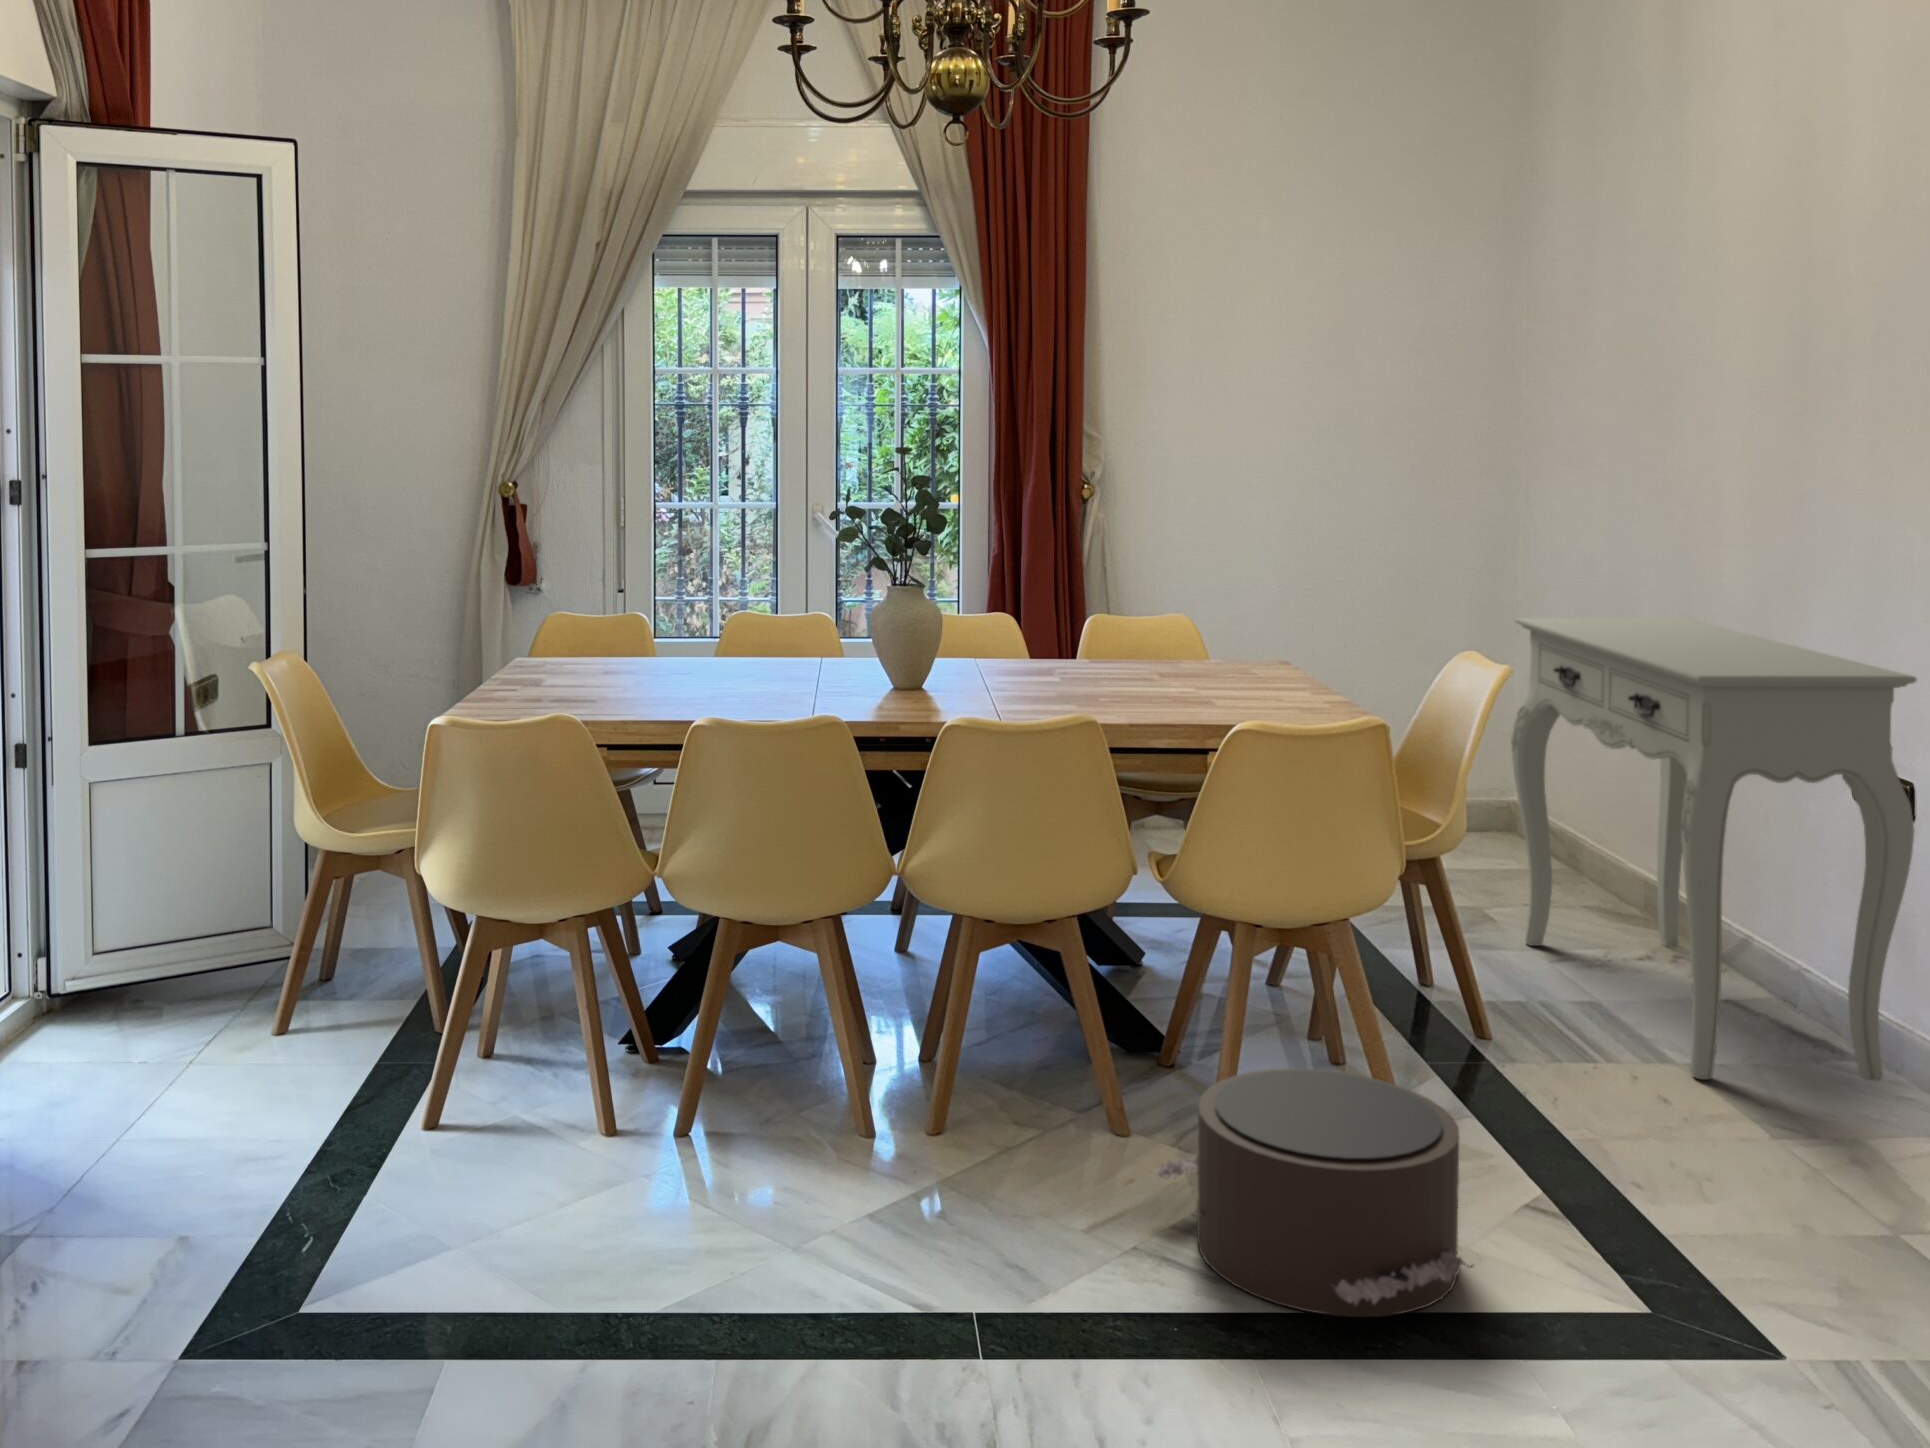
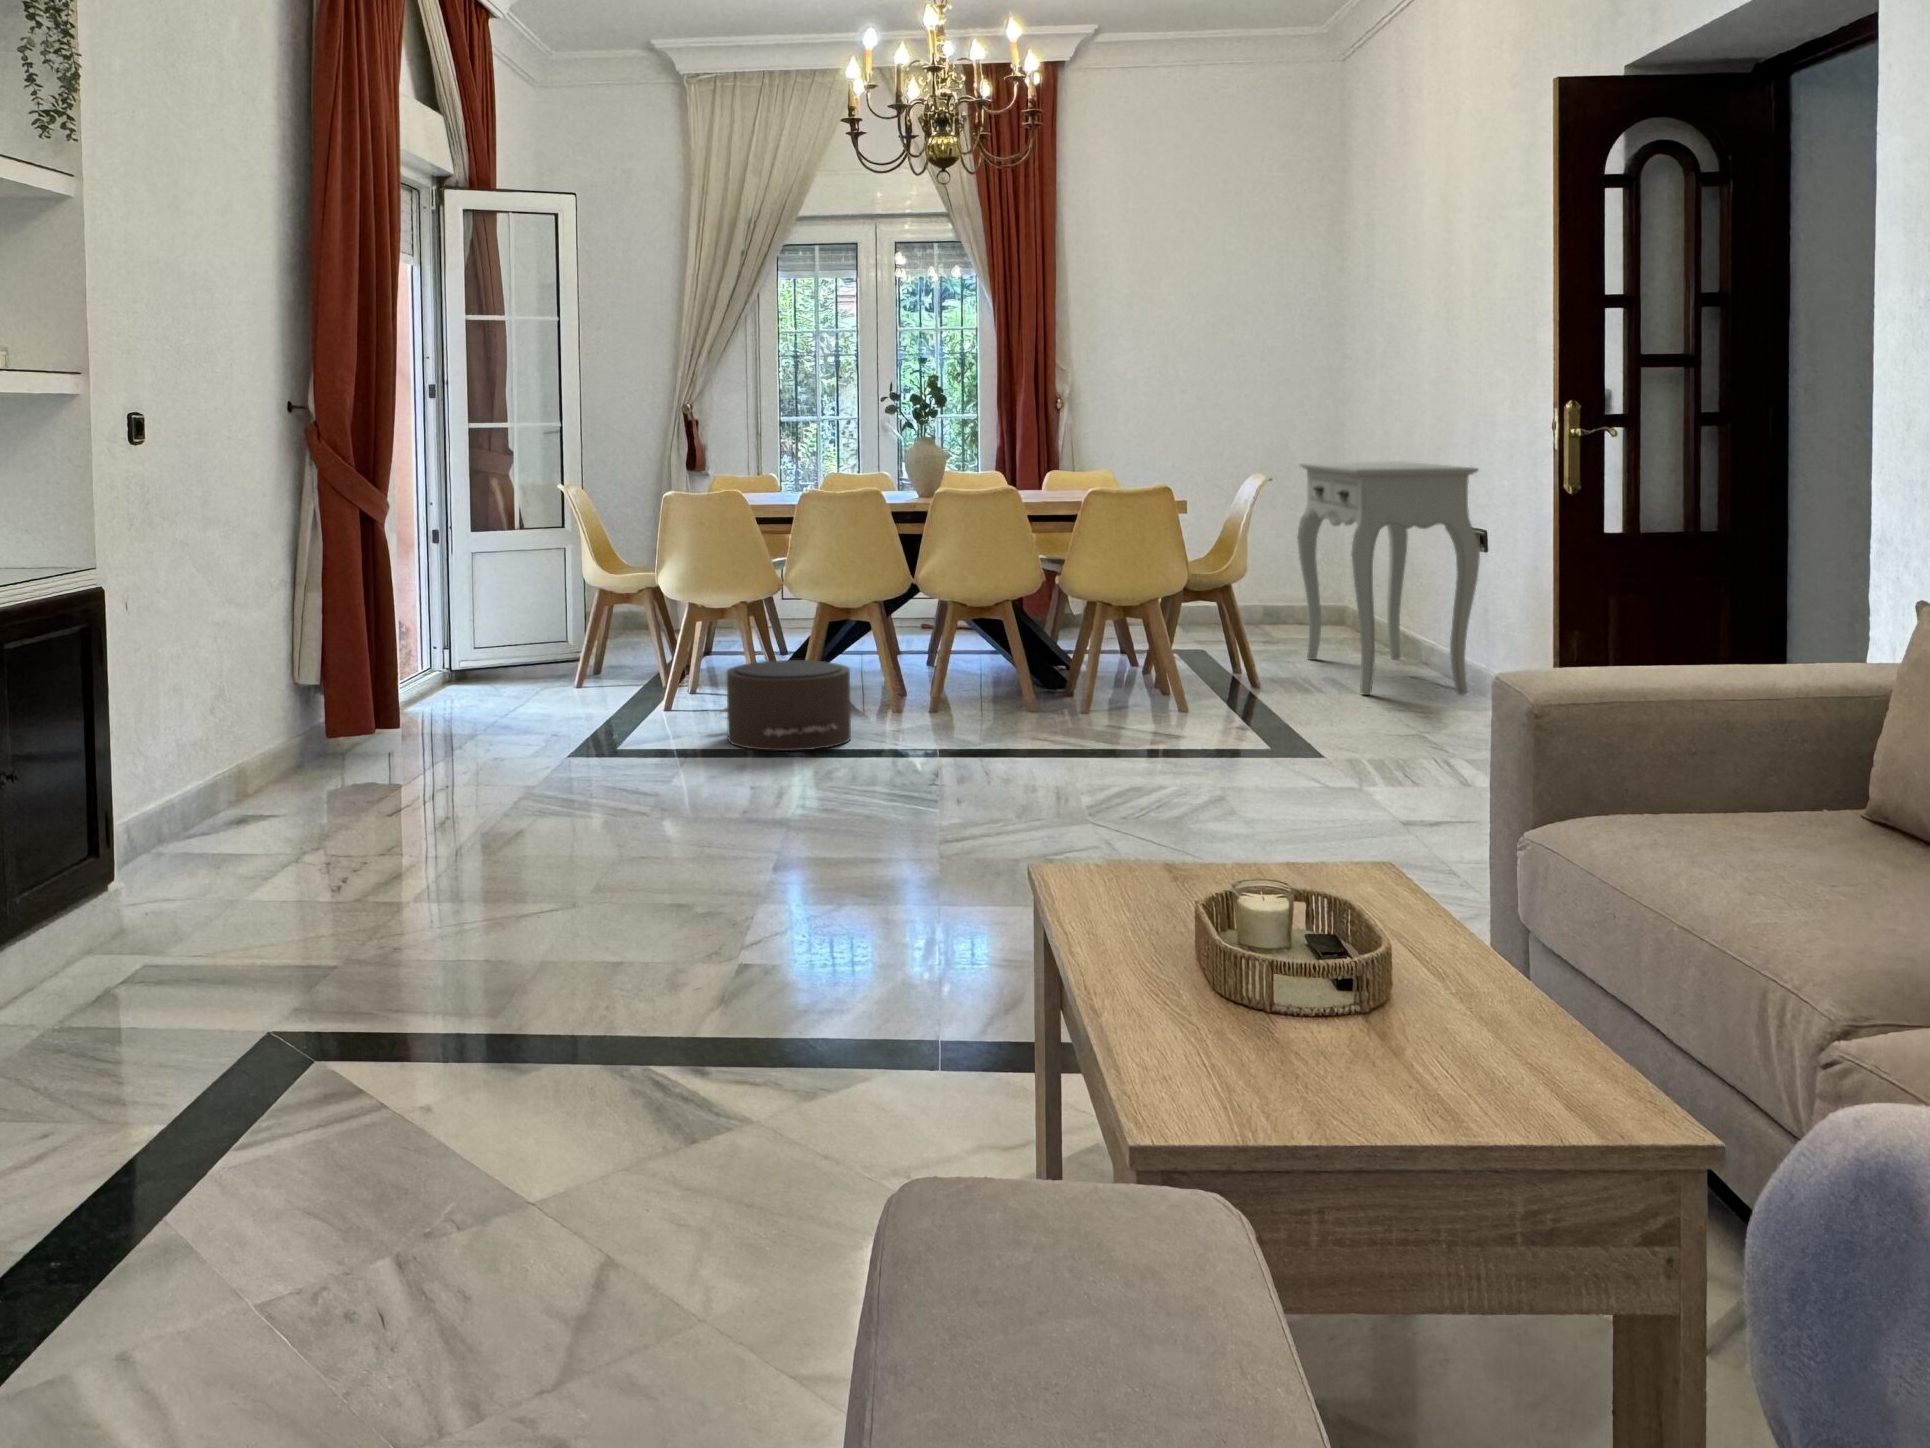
pouf: present [1154,1069,1473,1317] -> present [720,660,851,751]

